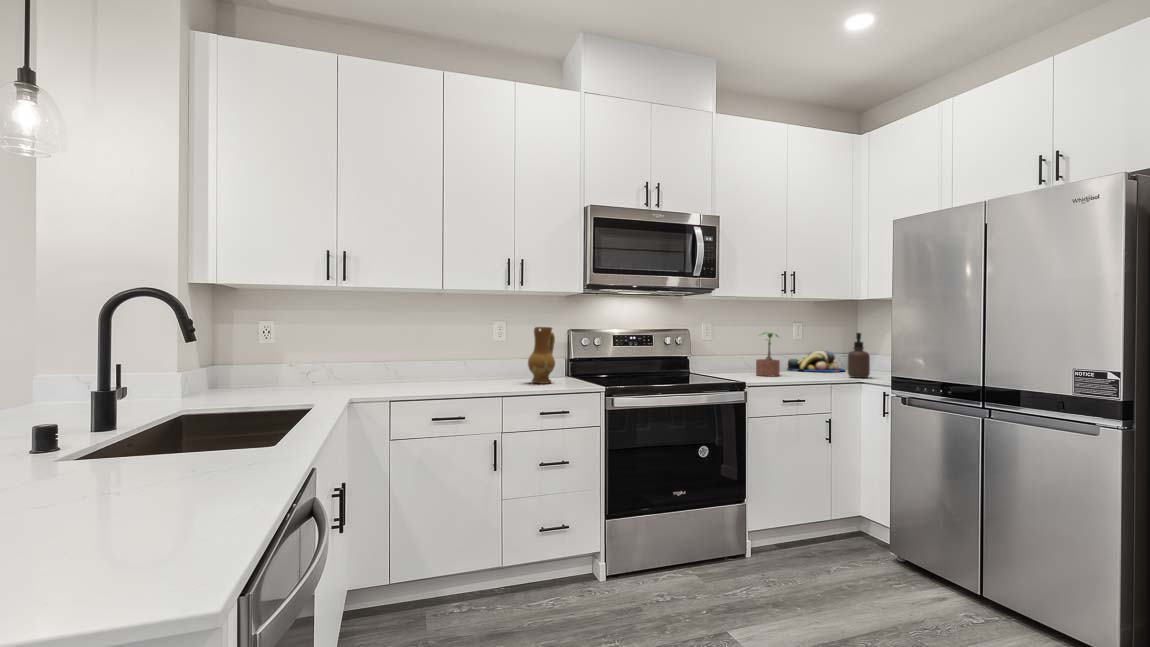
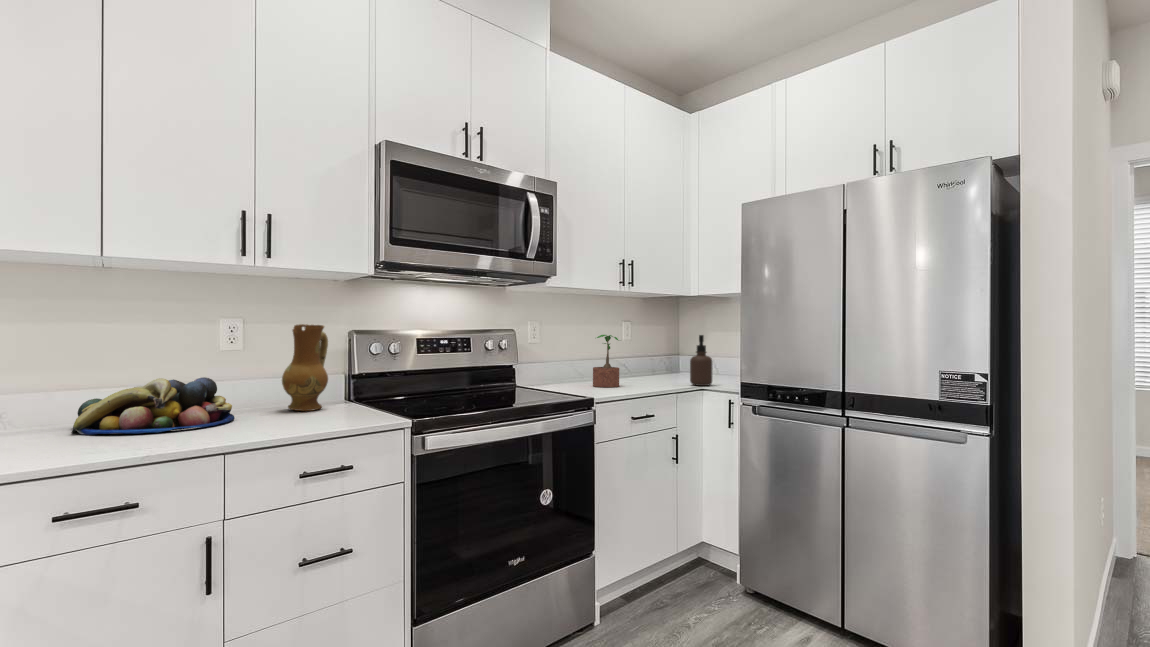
fruit bowl: present [787,351,845,372] -> present [72,377,234,435]

